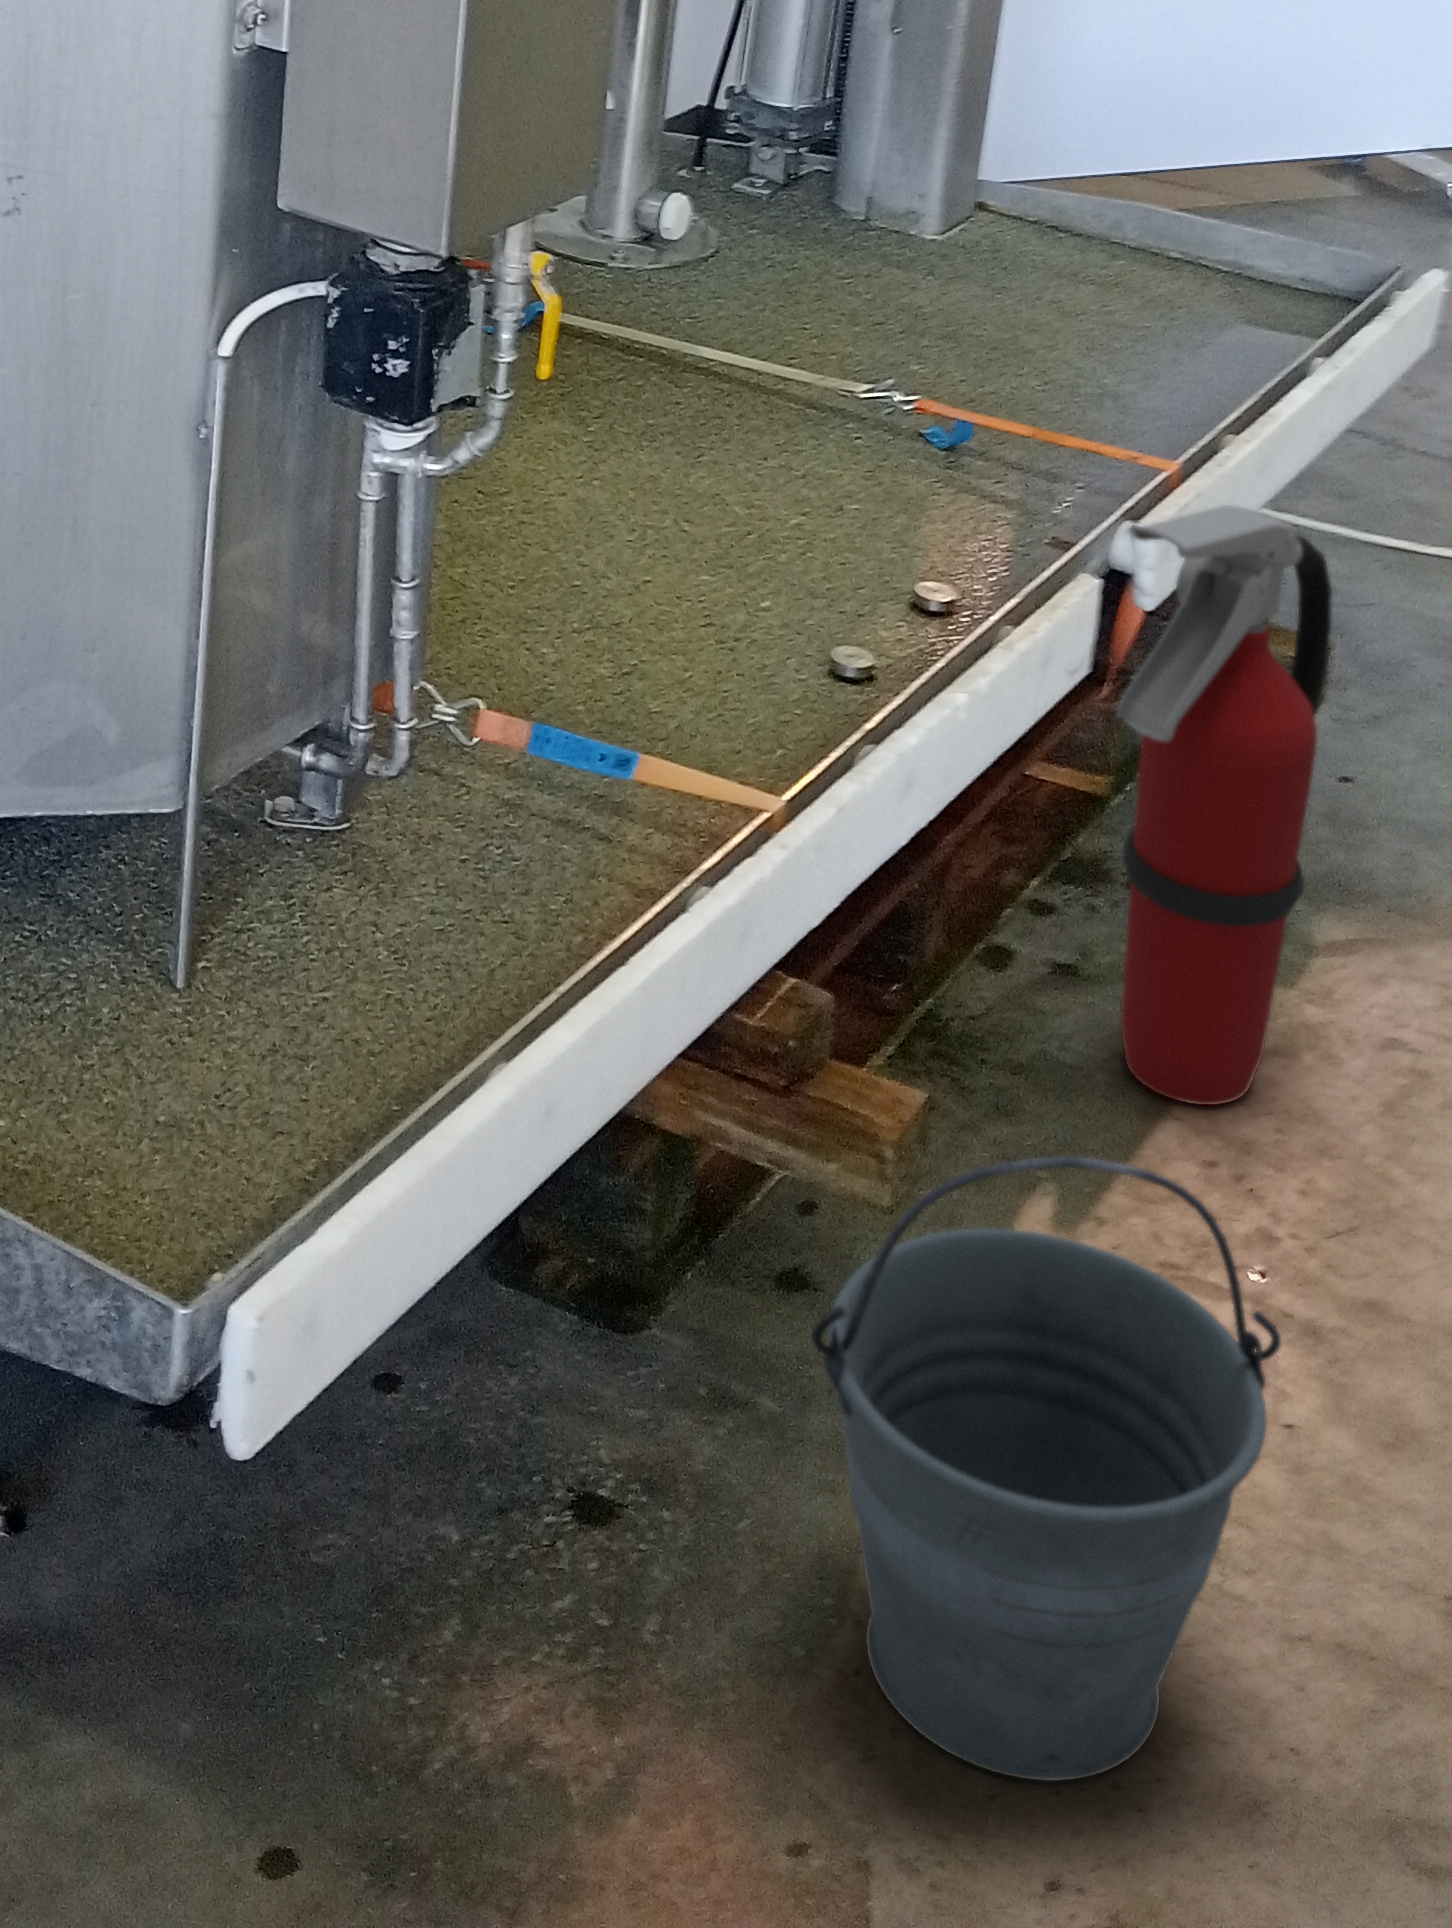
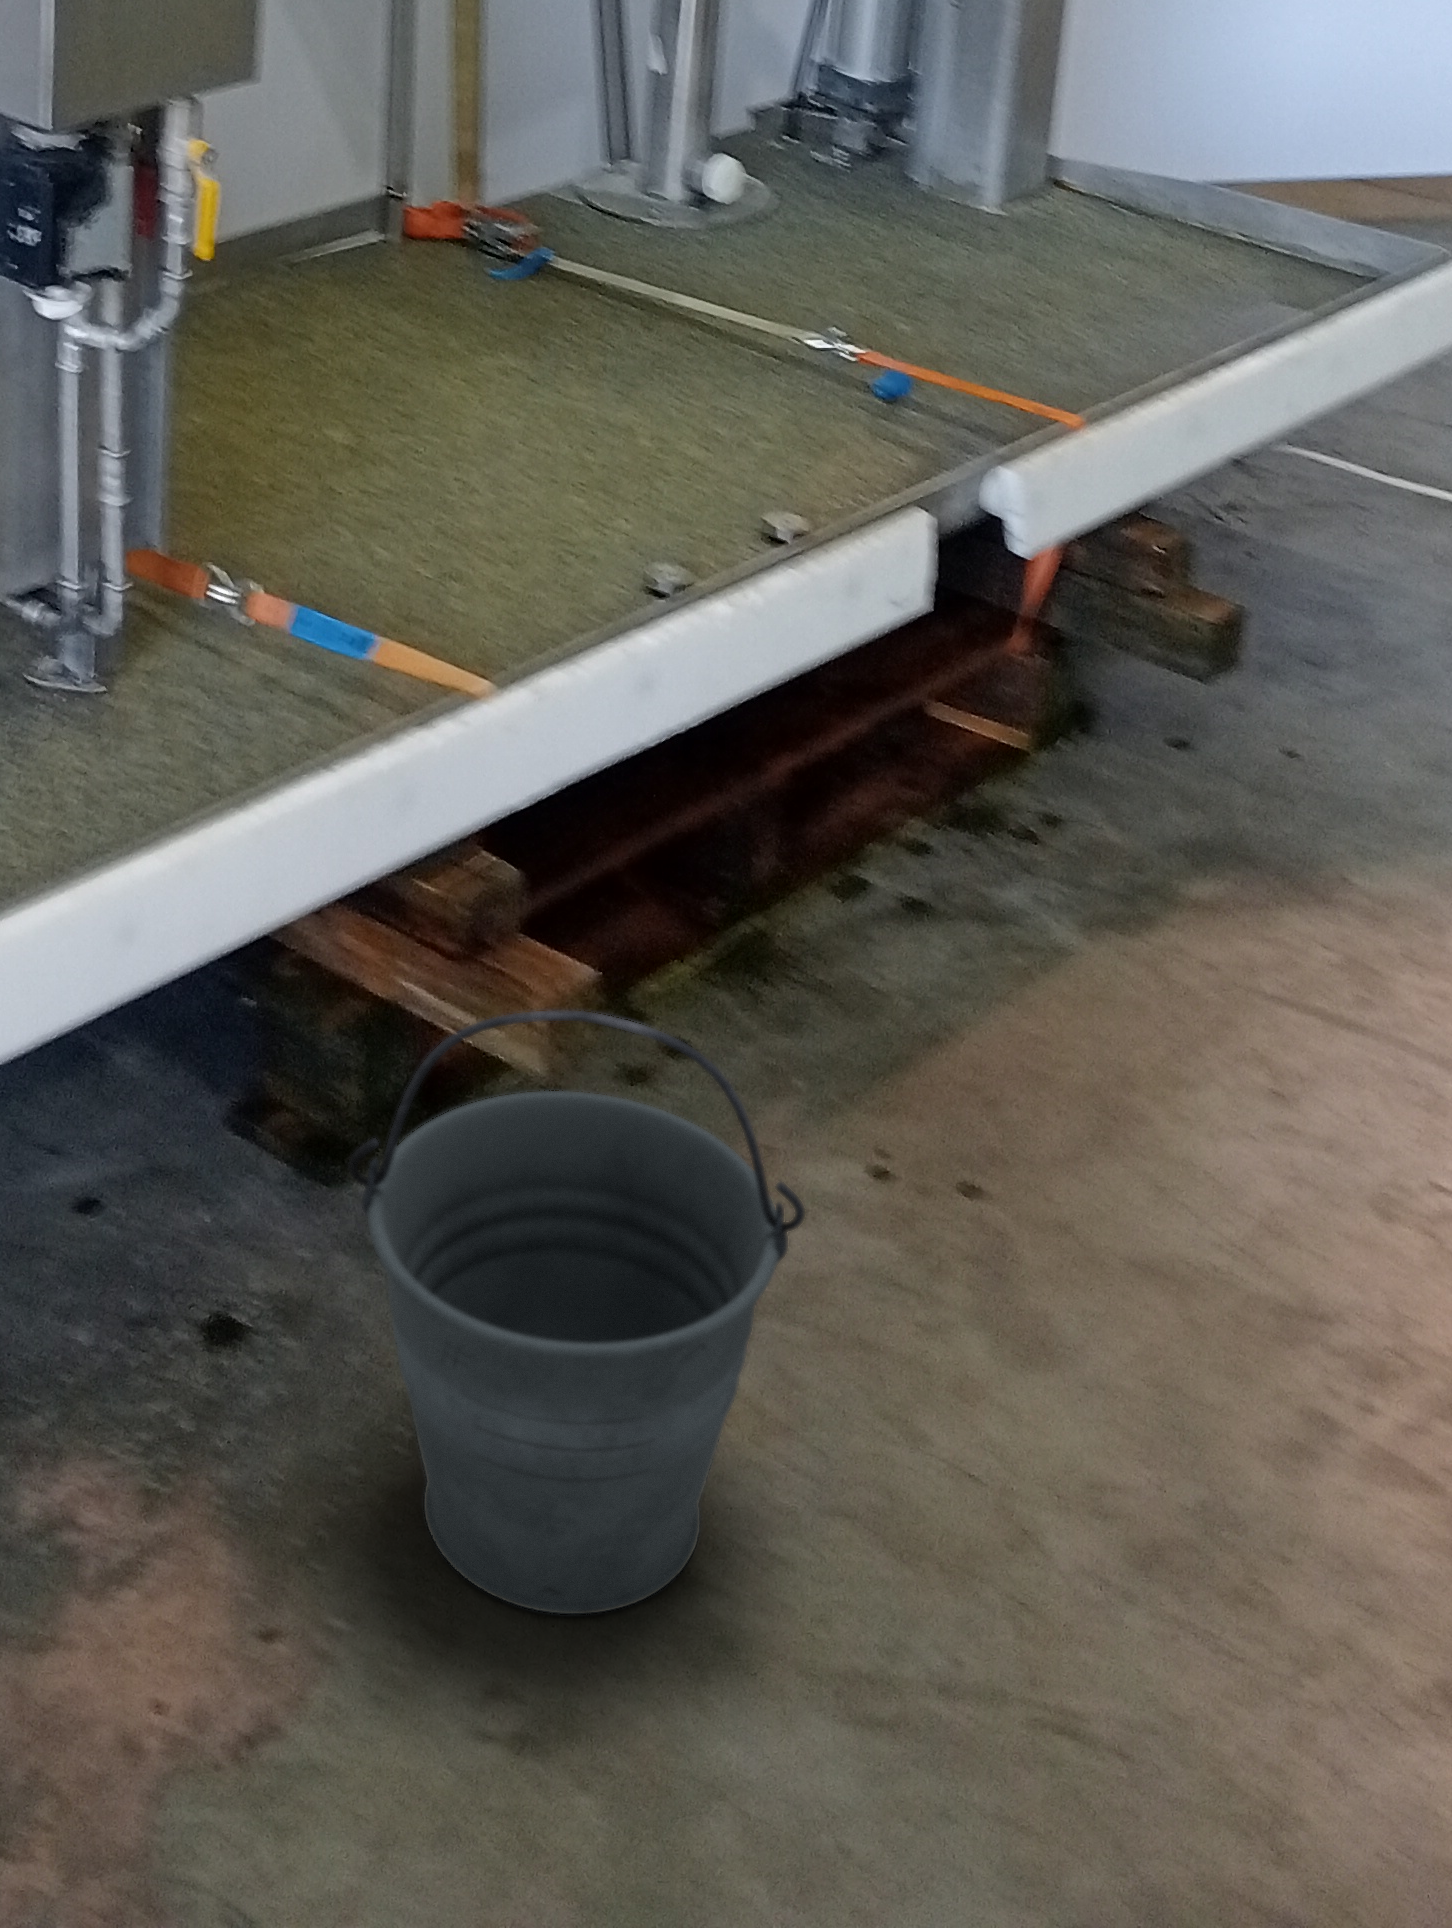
fire extinguisher: present [1117,505,1332,1105] -> none [891,439,1154,1036]

